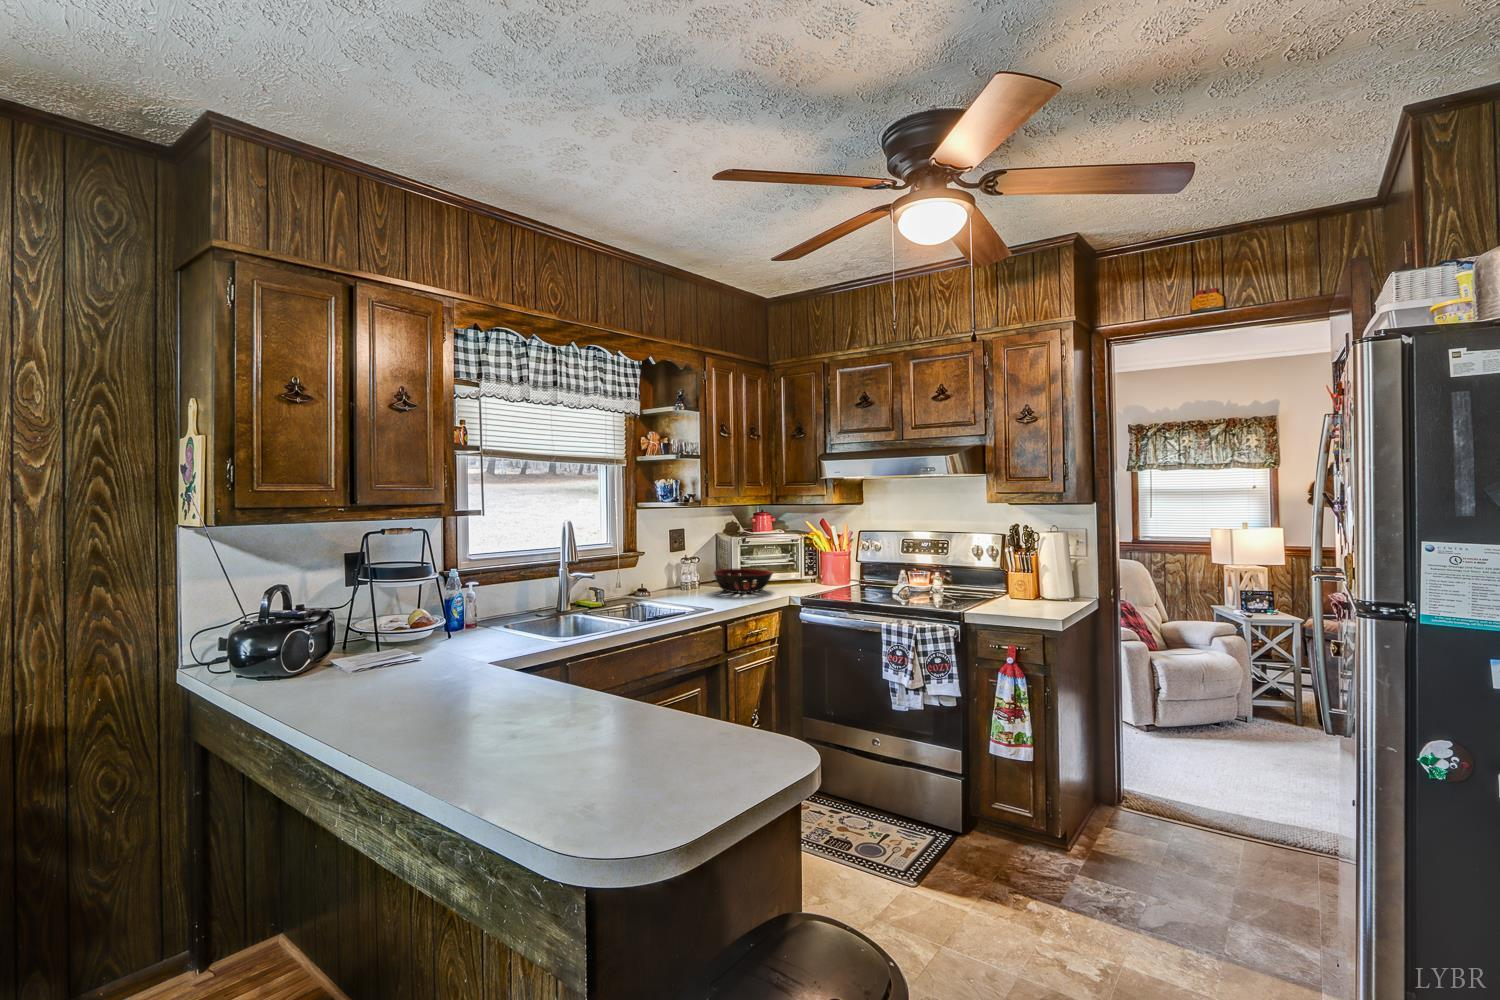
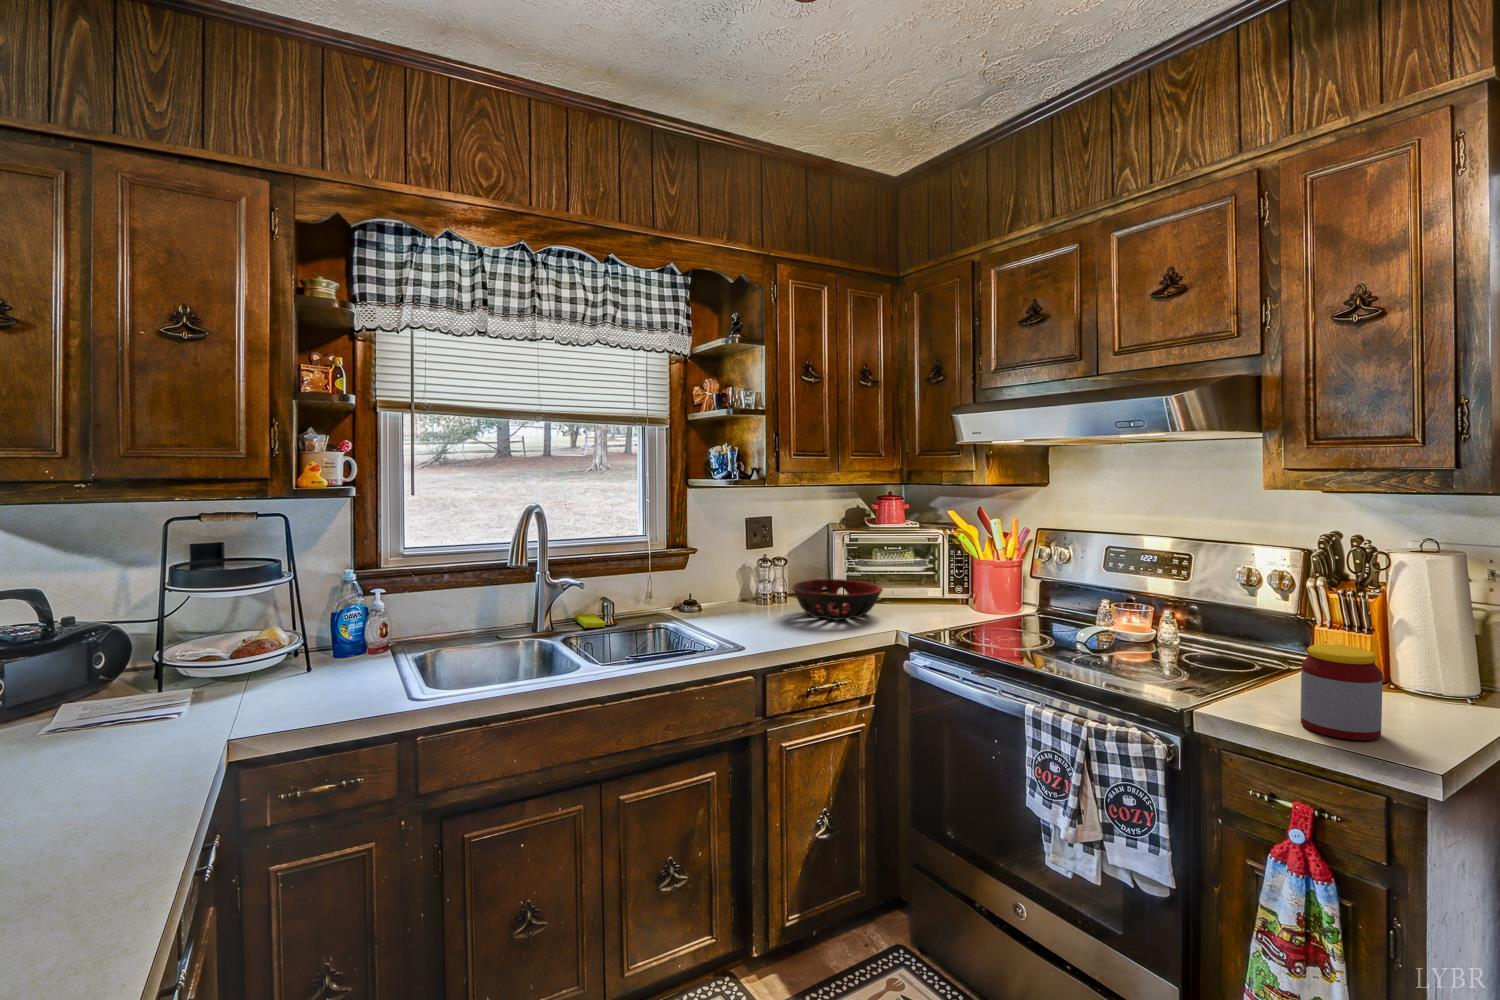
jar: none [1009,574,1040,615] -> present [1301,644,1382,740]

